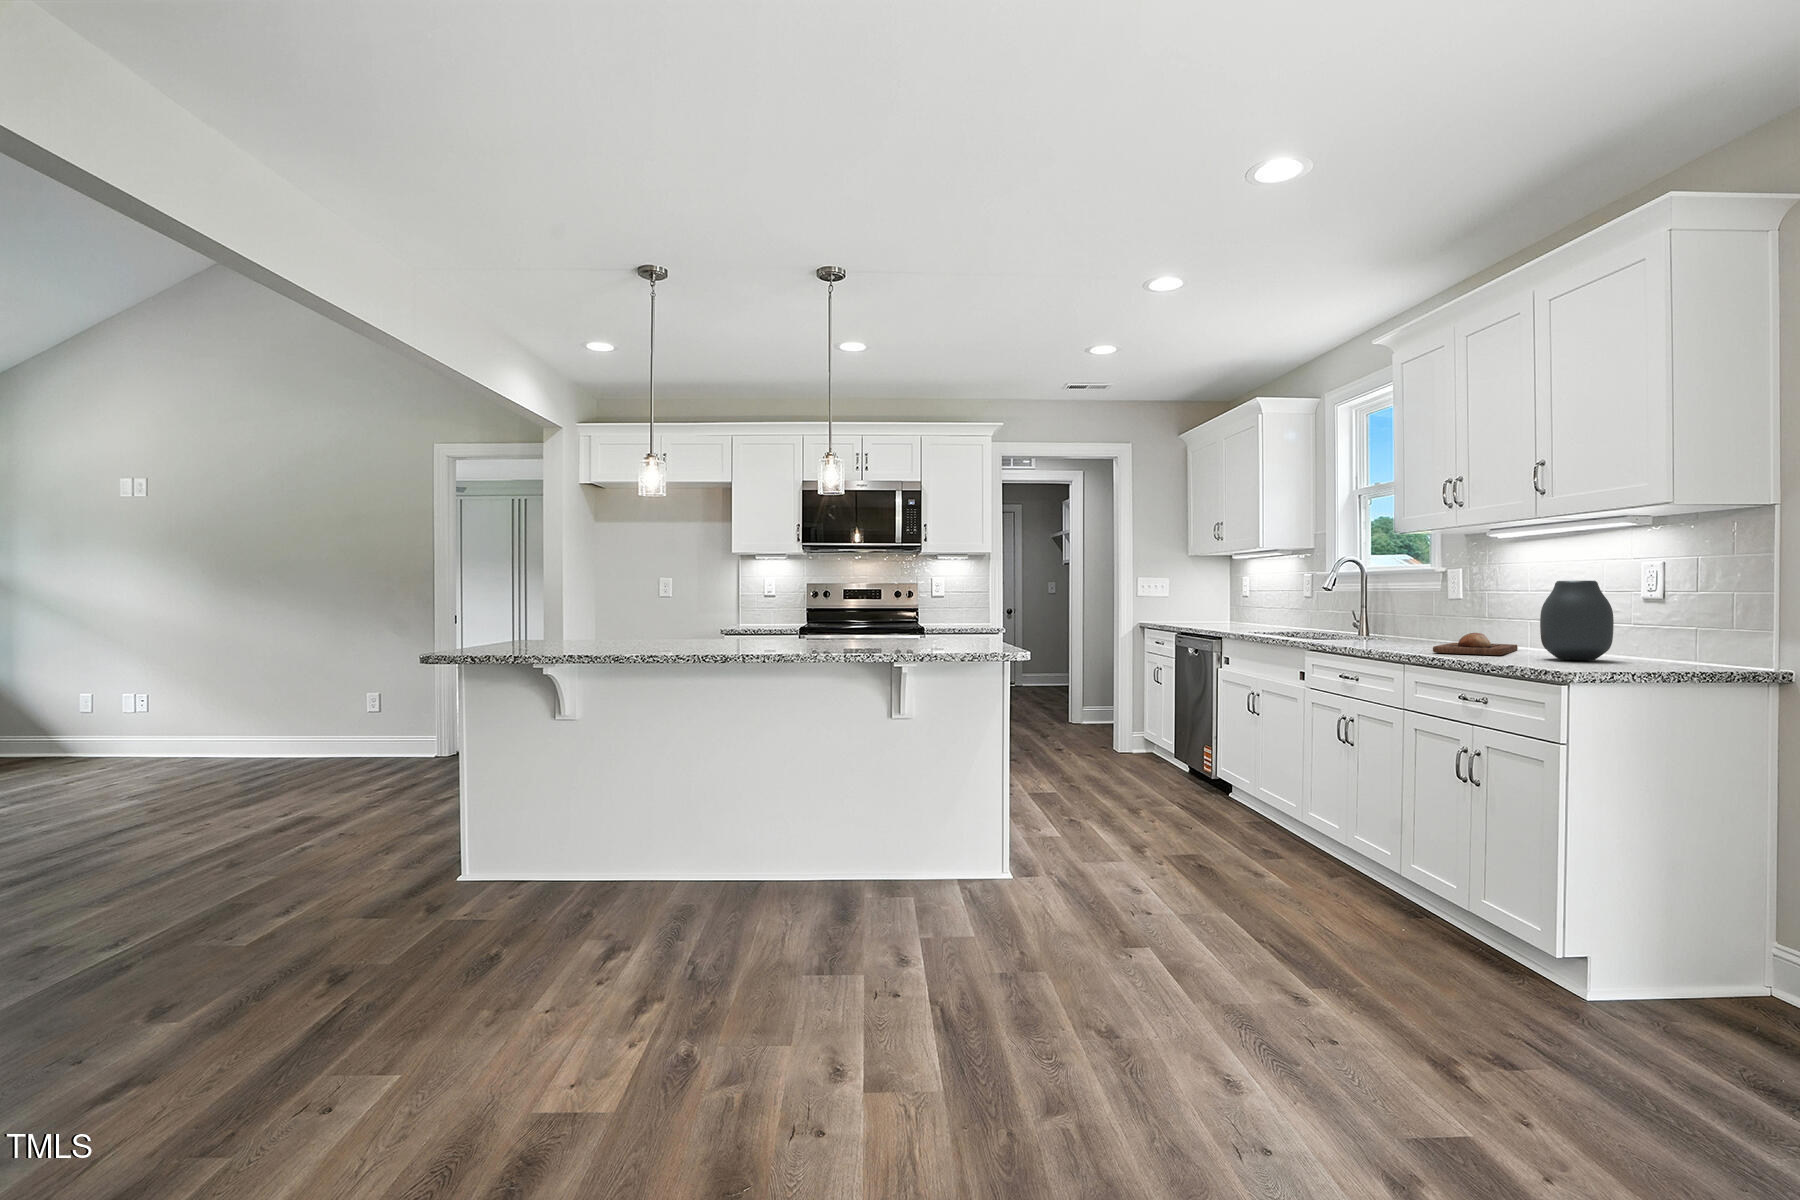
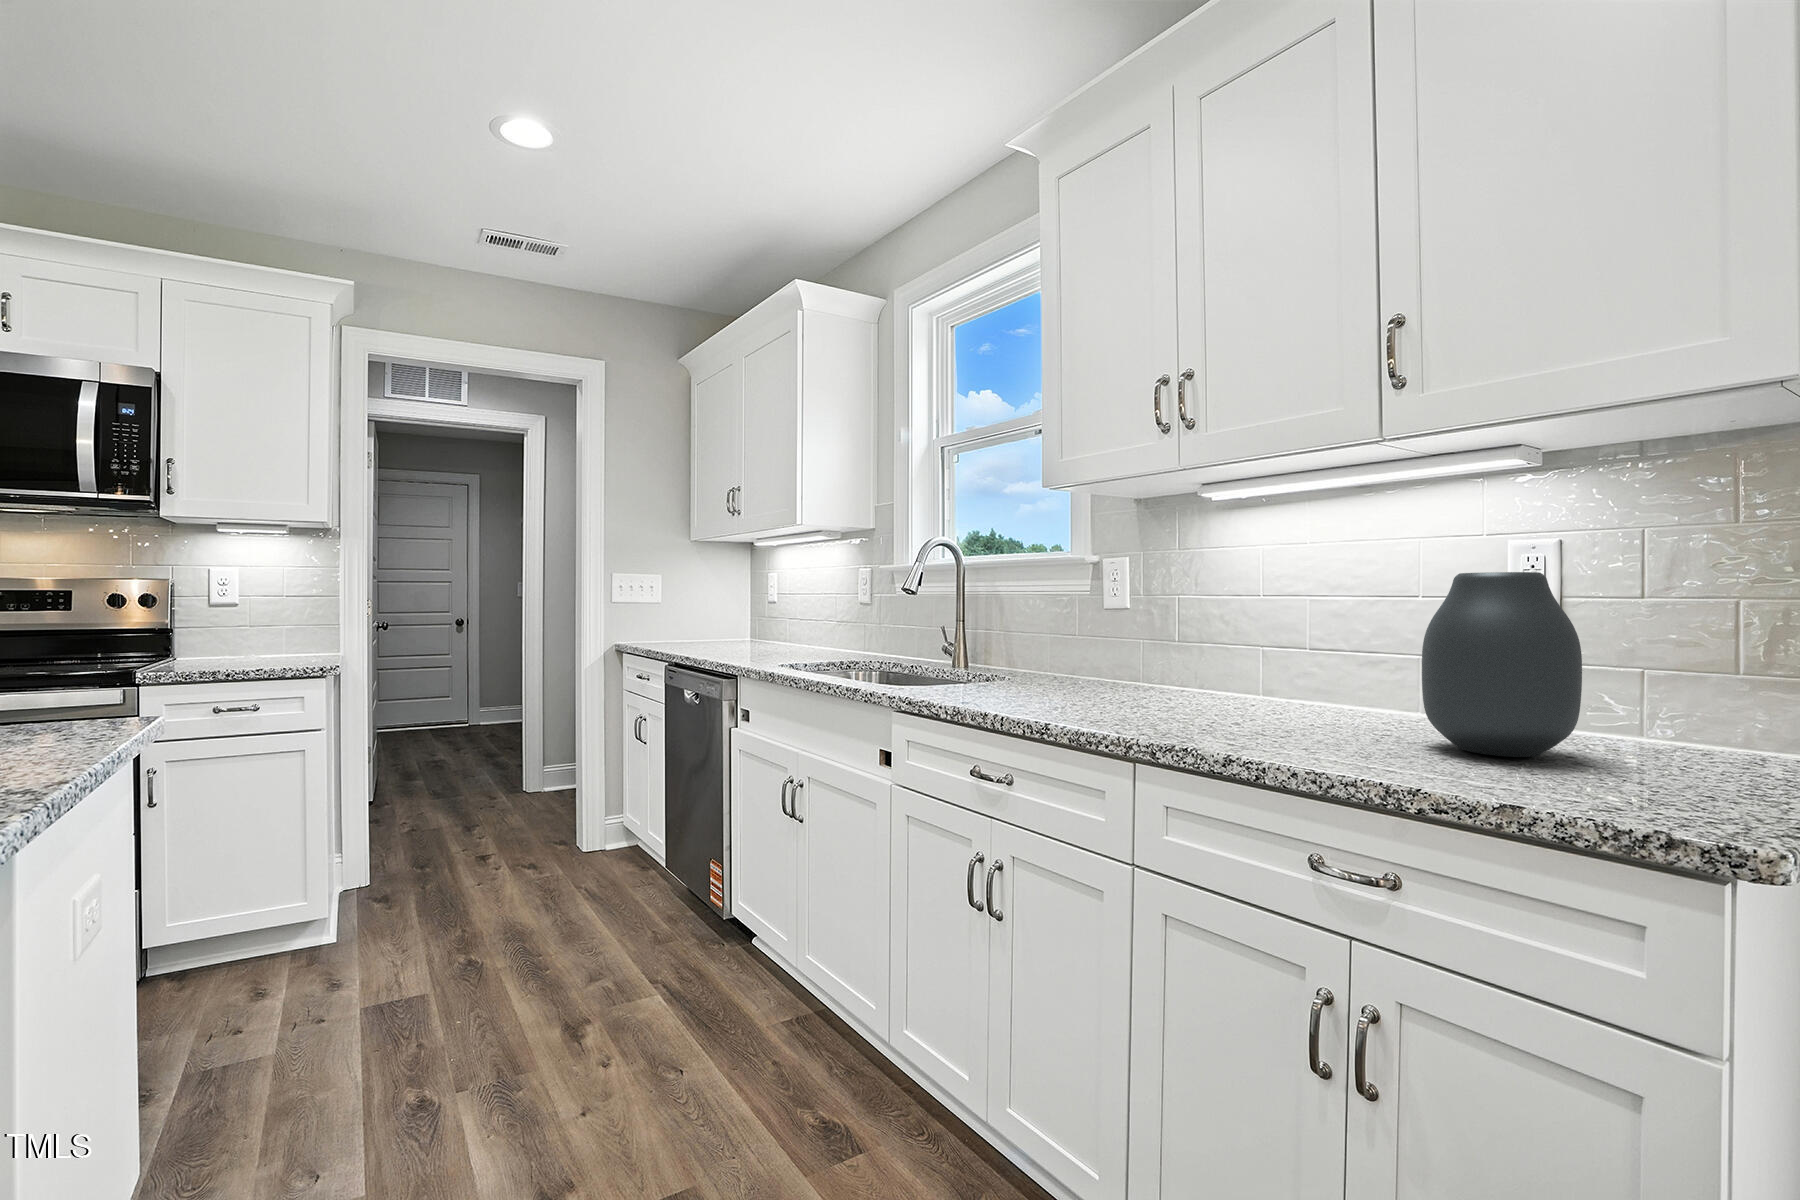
bread loaf: present [1433,633,1518,655] -> none [1165,678,1330,739]

